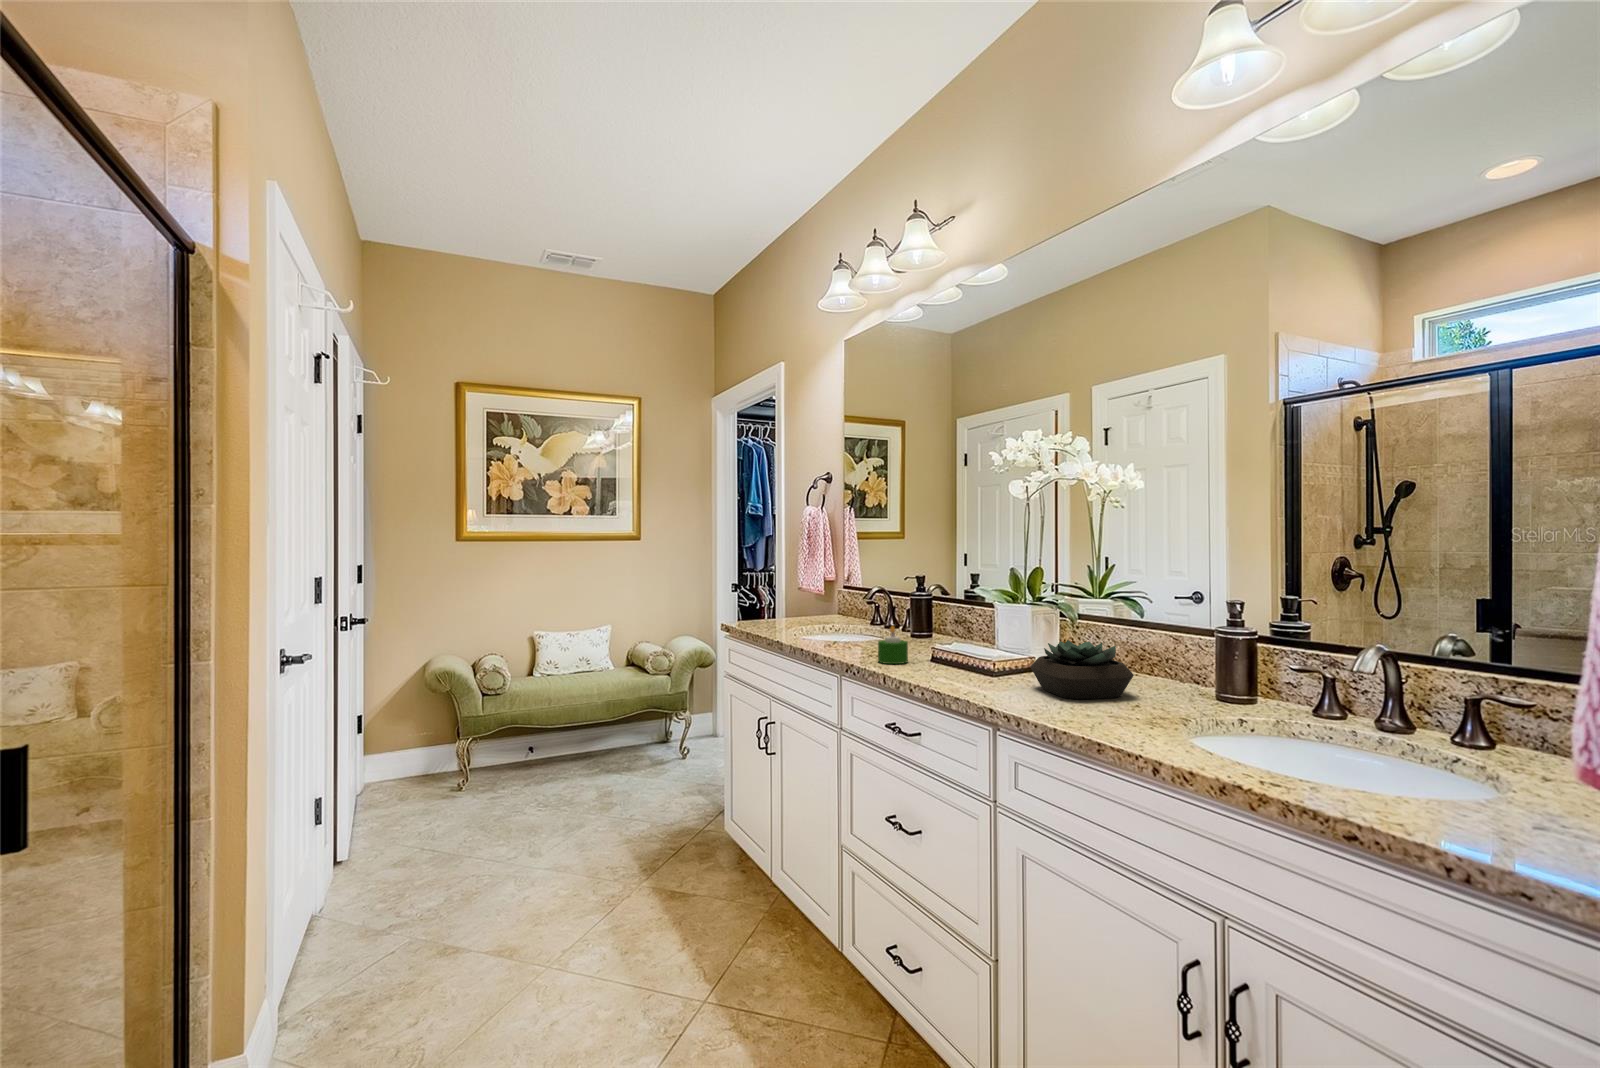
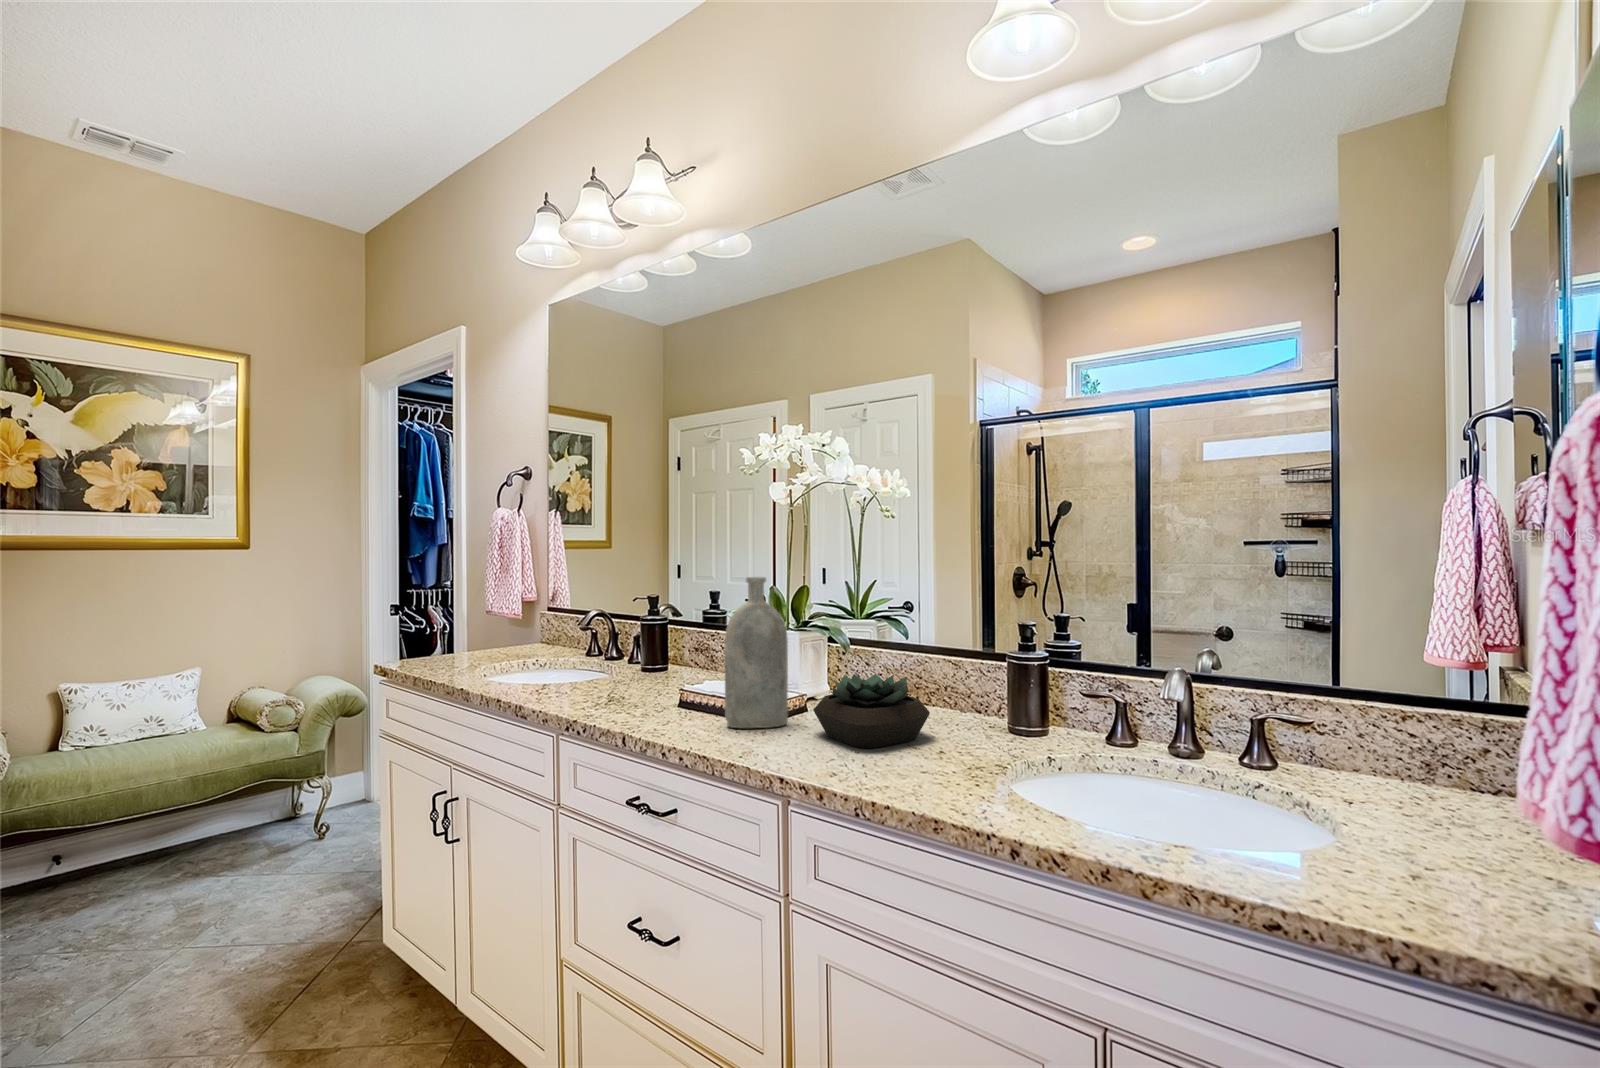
bottle: none [960,557,1013,680] -> present [725,577,788,728]
candle: present [878,626,908,664] -> none [613,664,652,714]

